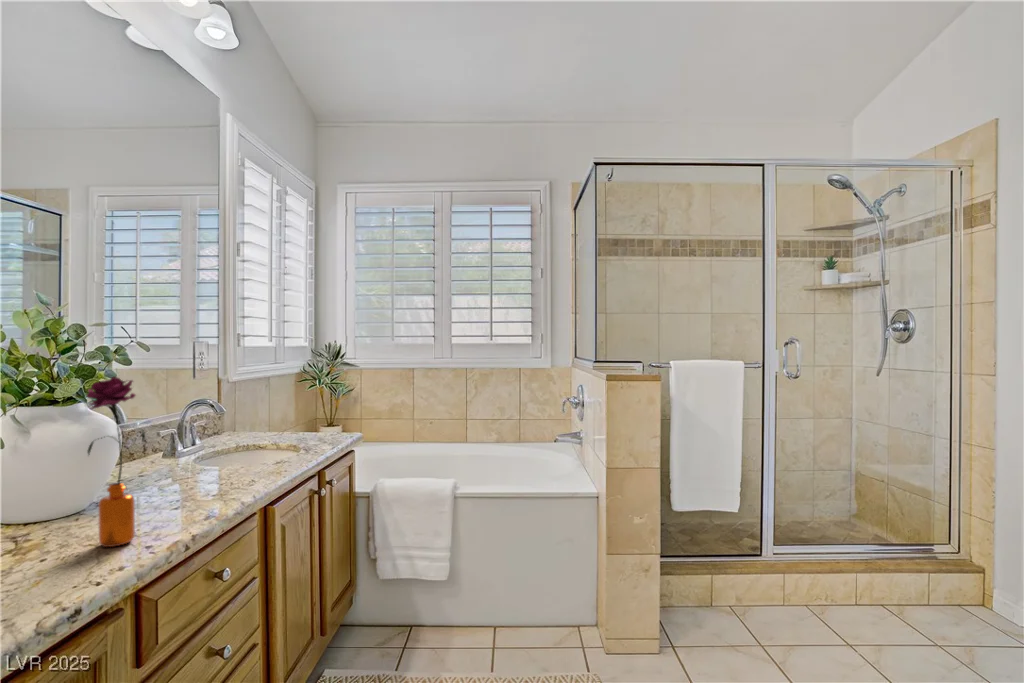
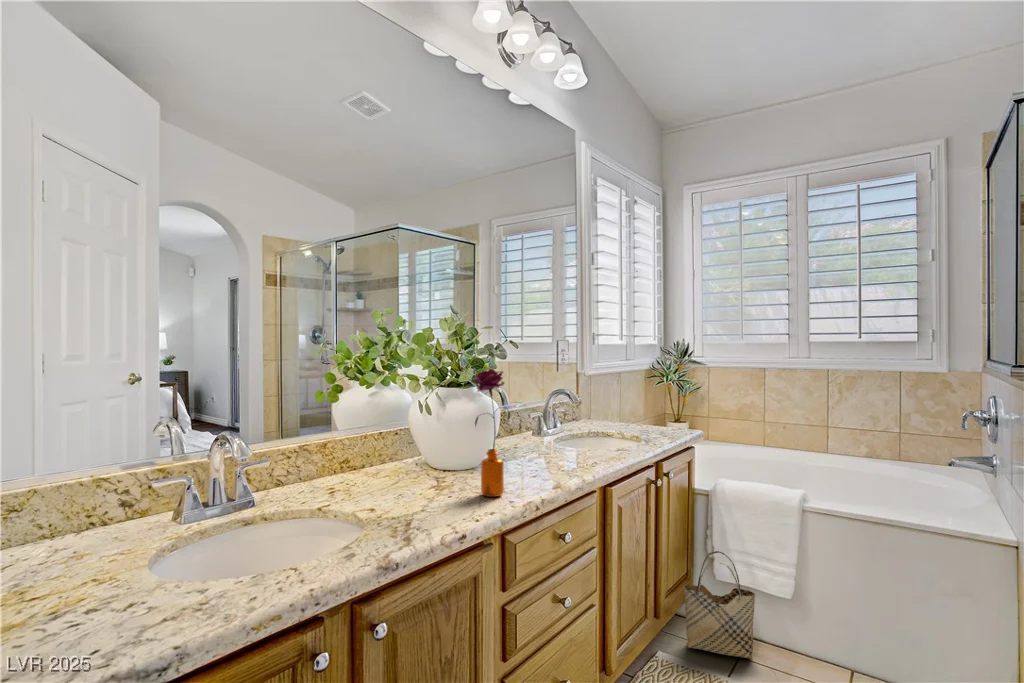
woven basket: none [346,552,416,658] -> present [683,551,756,658]

